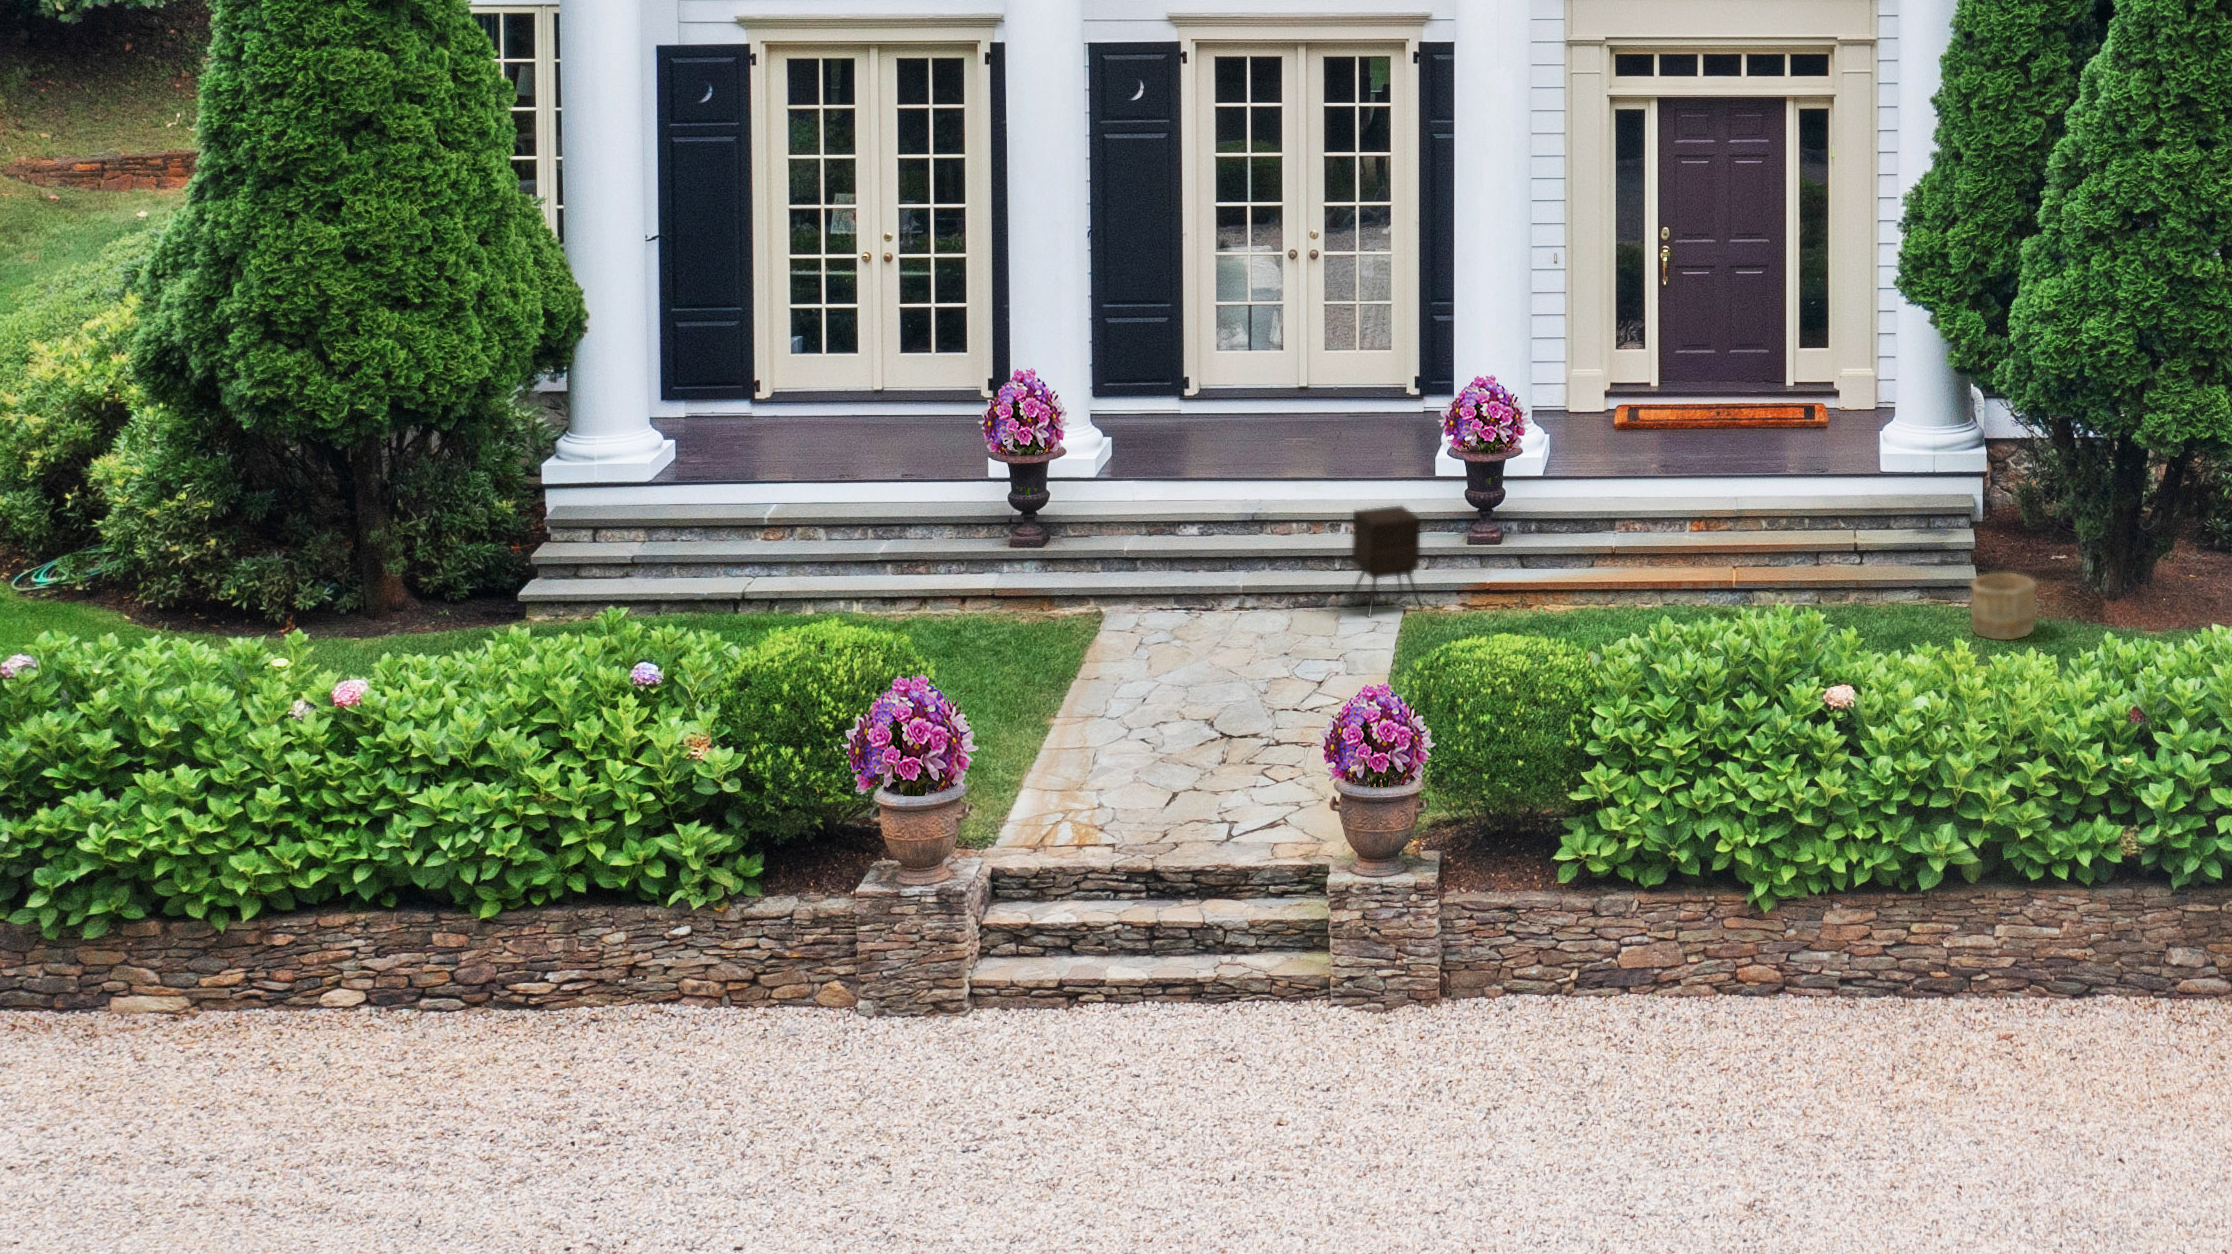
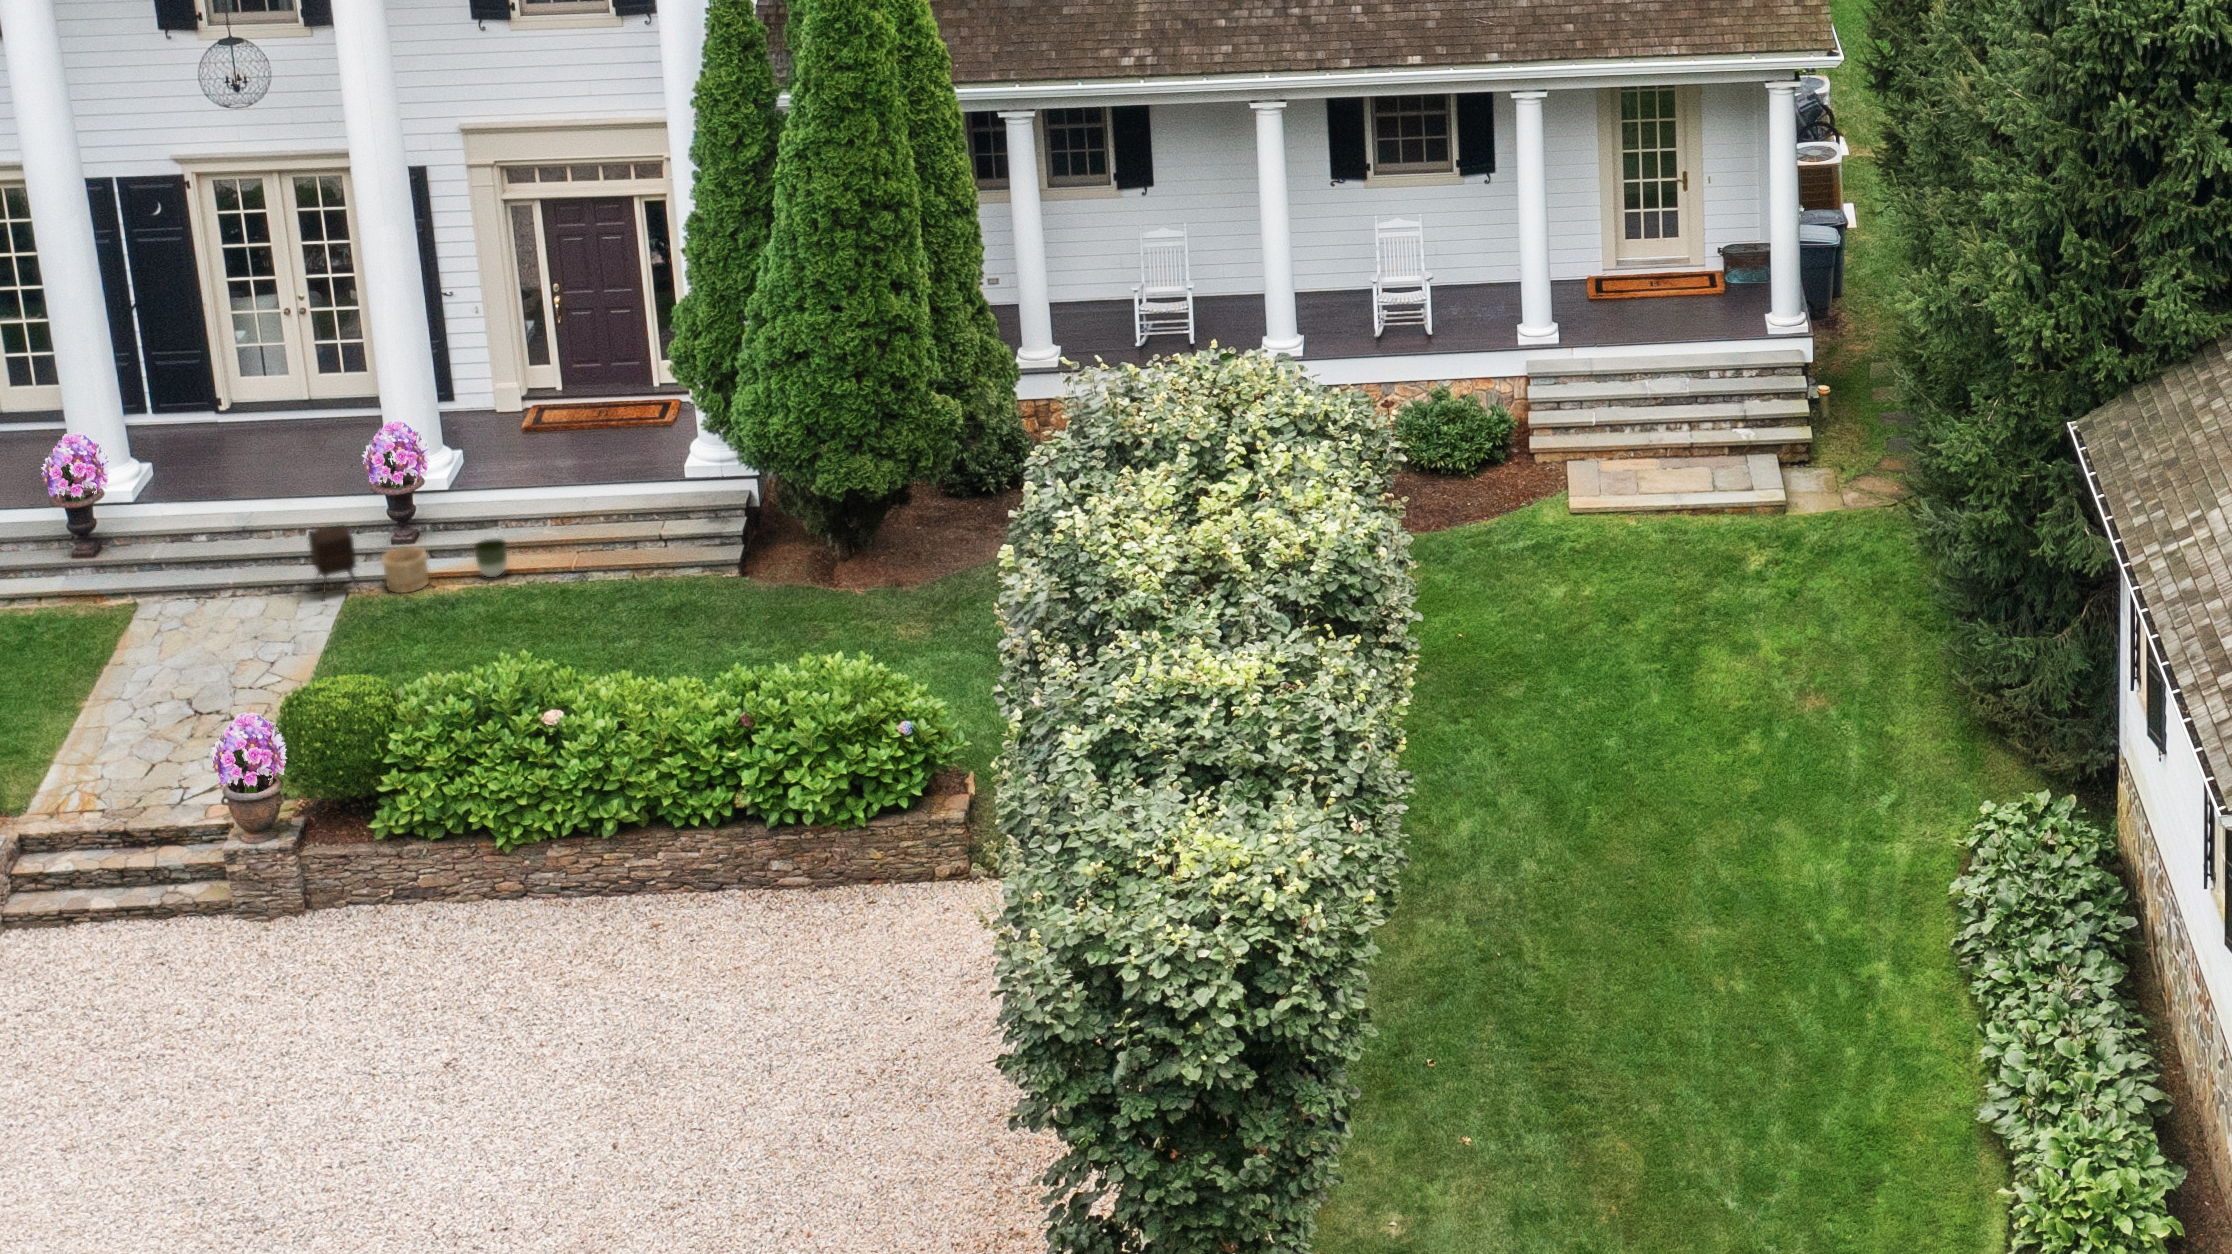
planter: none [1583,544,1629,602] -> present [474,539,507,577]
wooden bucket: present [1970,573,2036,640] -> present [381,546,429,593]

